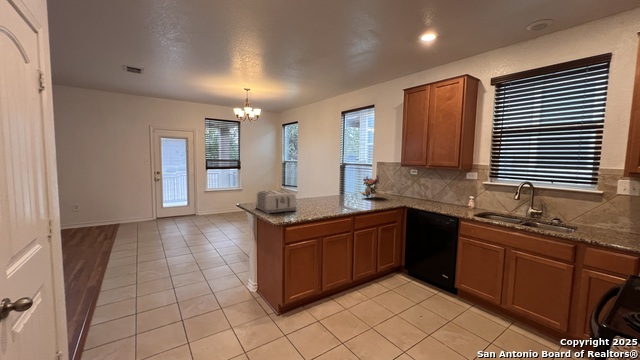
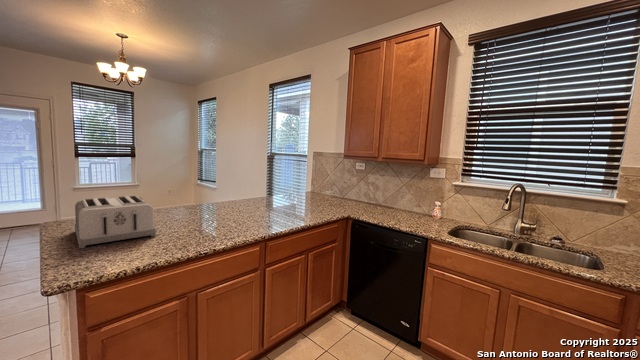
flower arrangement: present [360,175,386,197] -> none [285,169,324,202]

